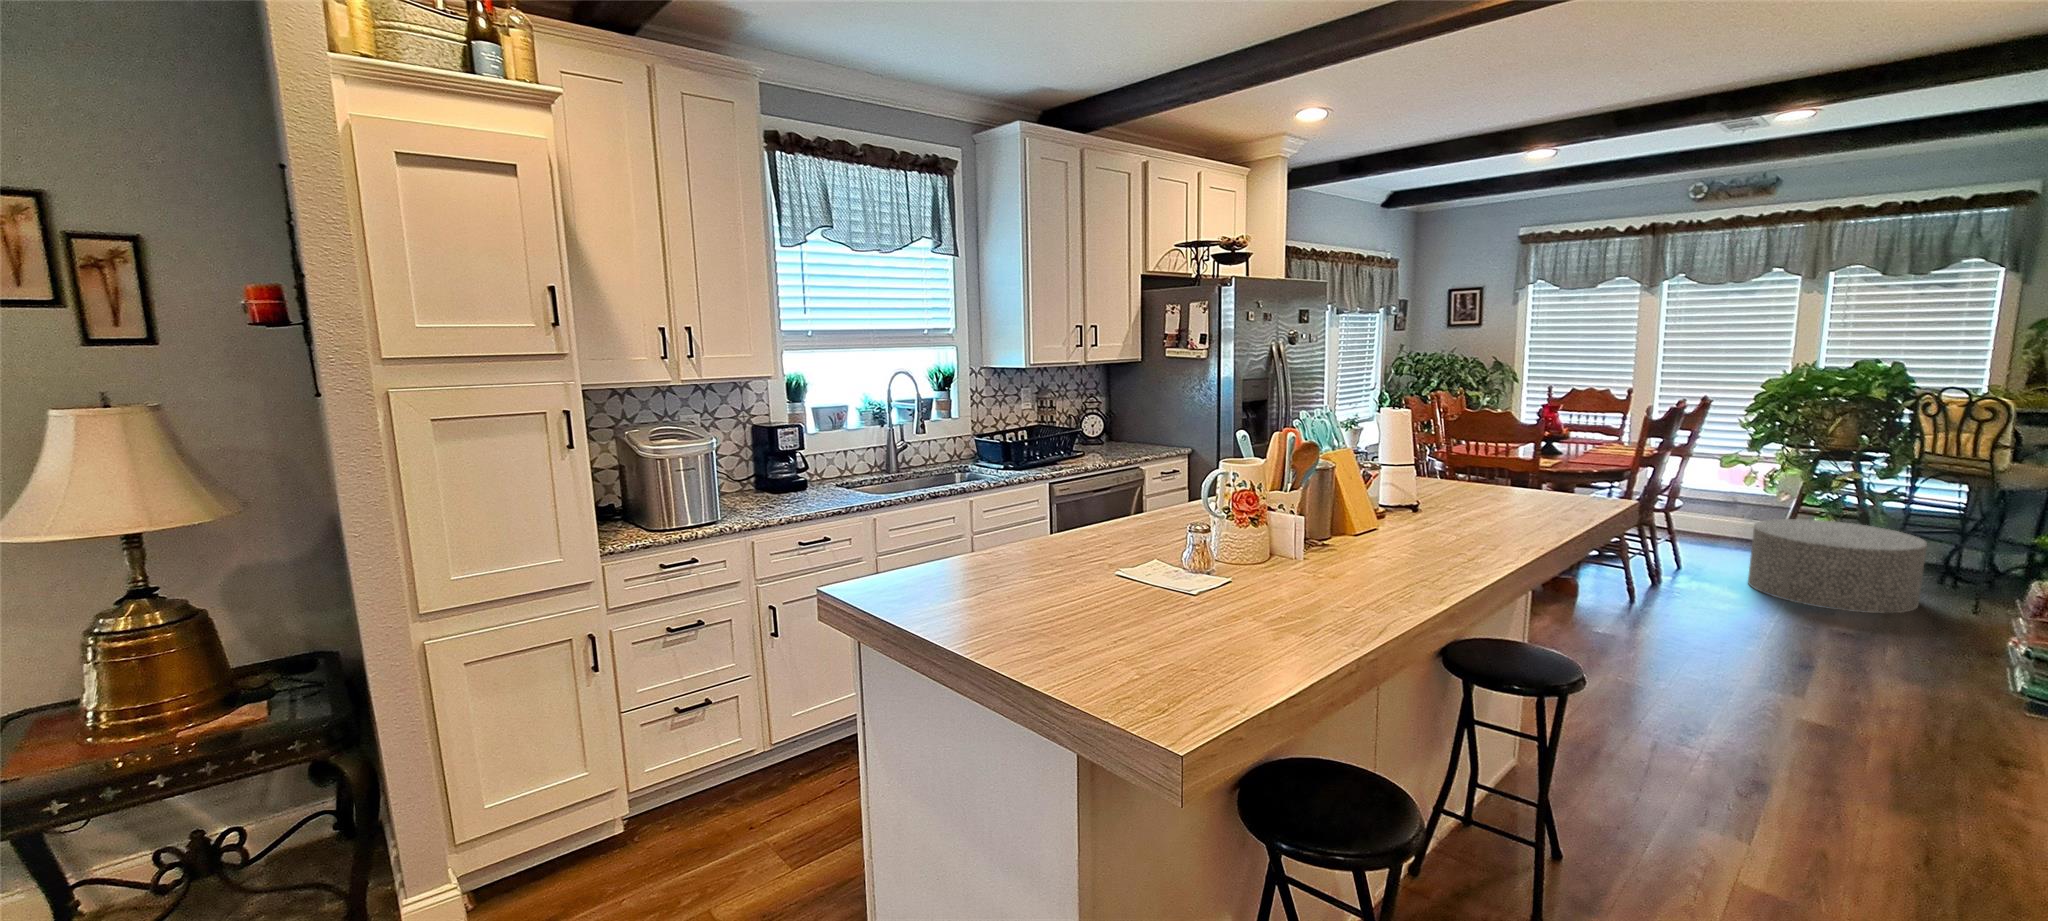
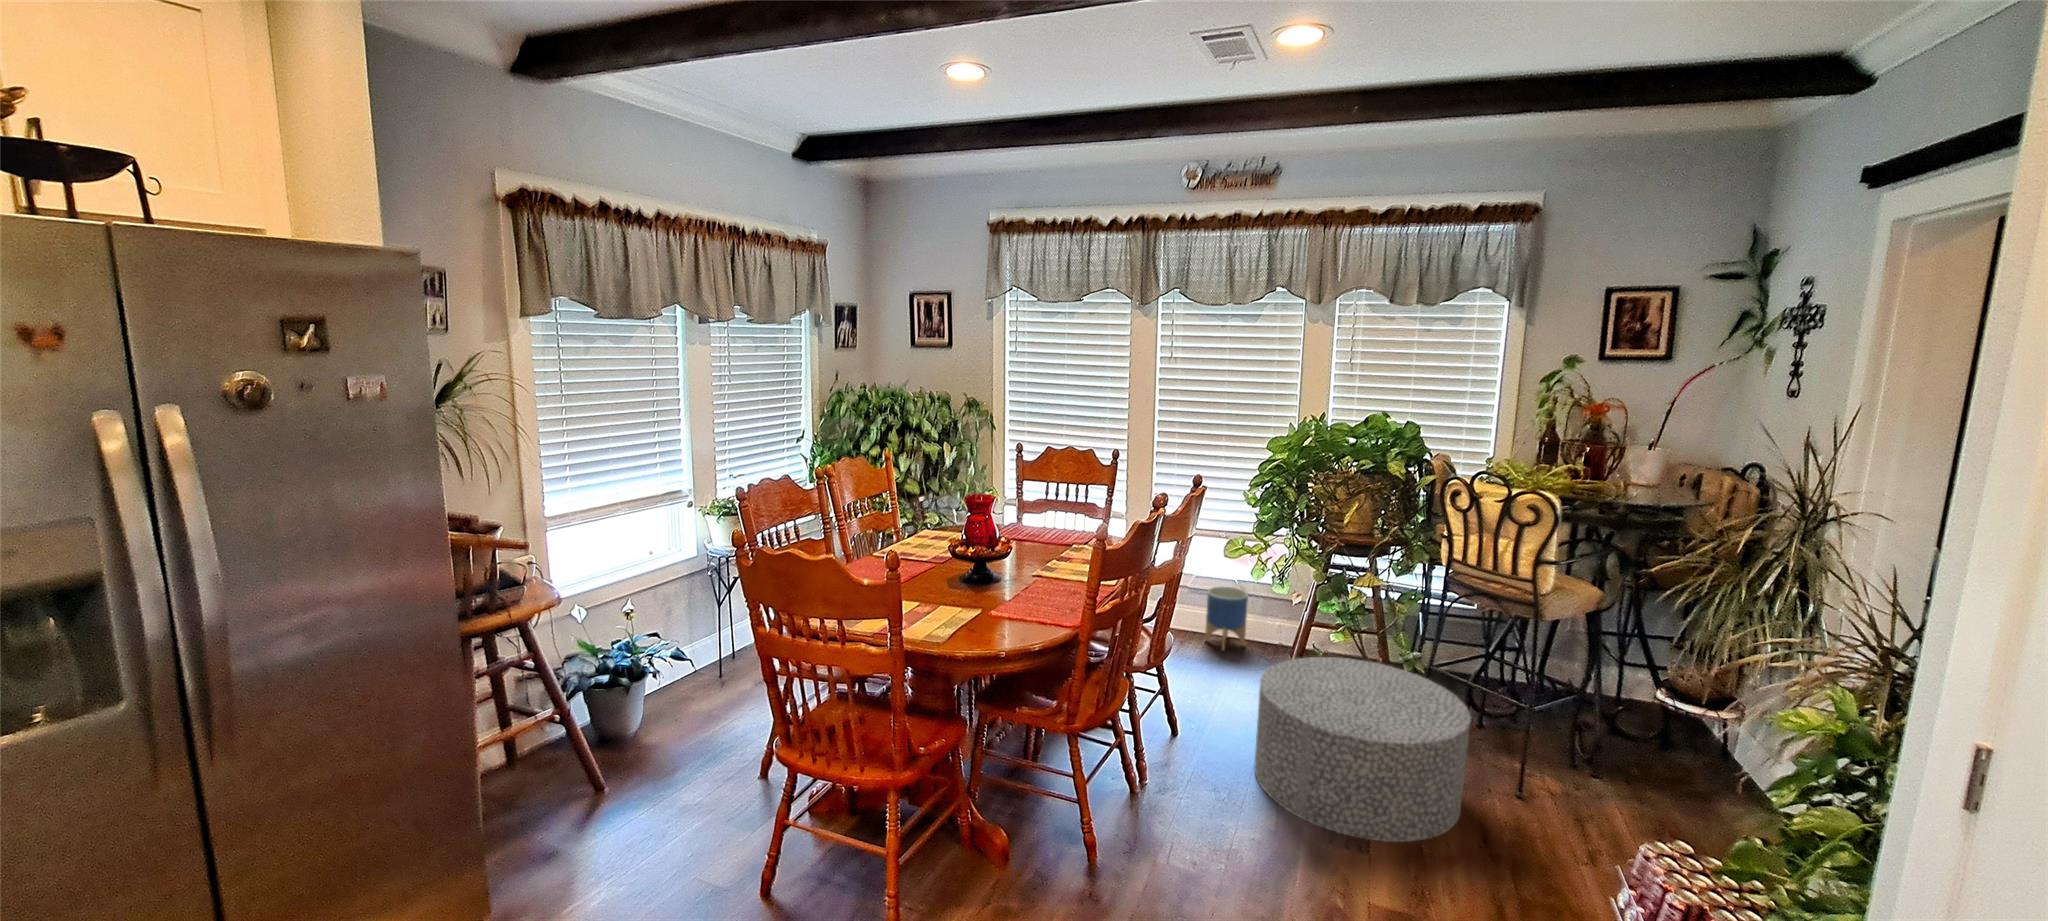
planter: none [1700,494,1741,538] -> present [1205,586,1248,650]

